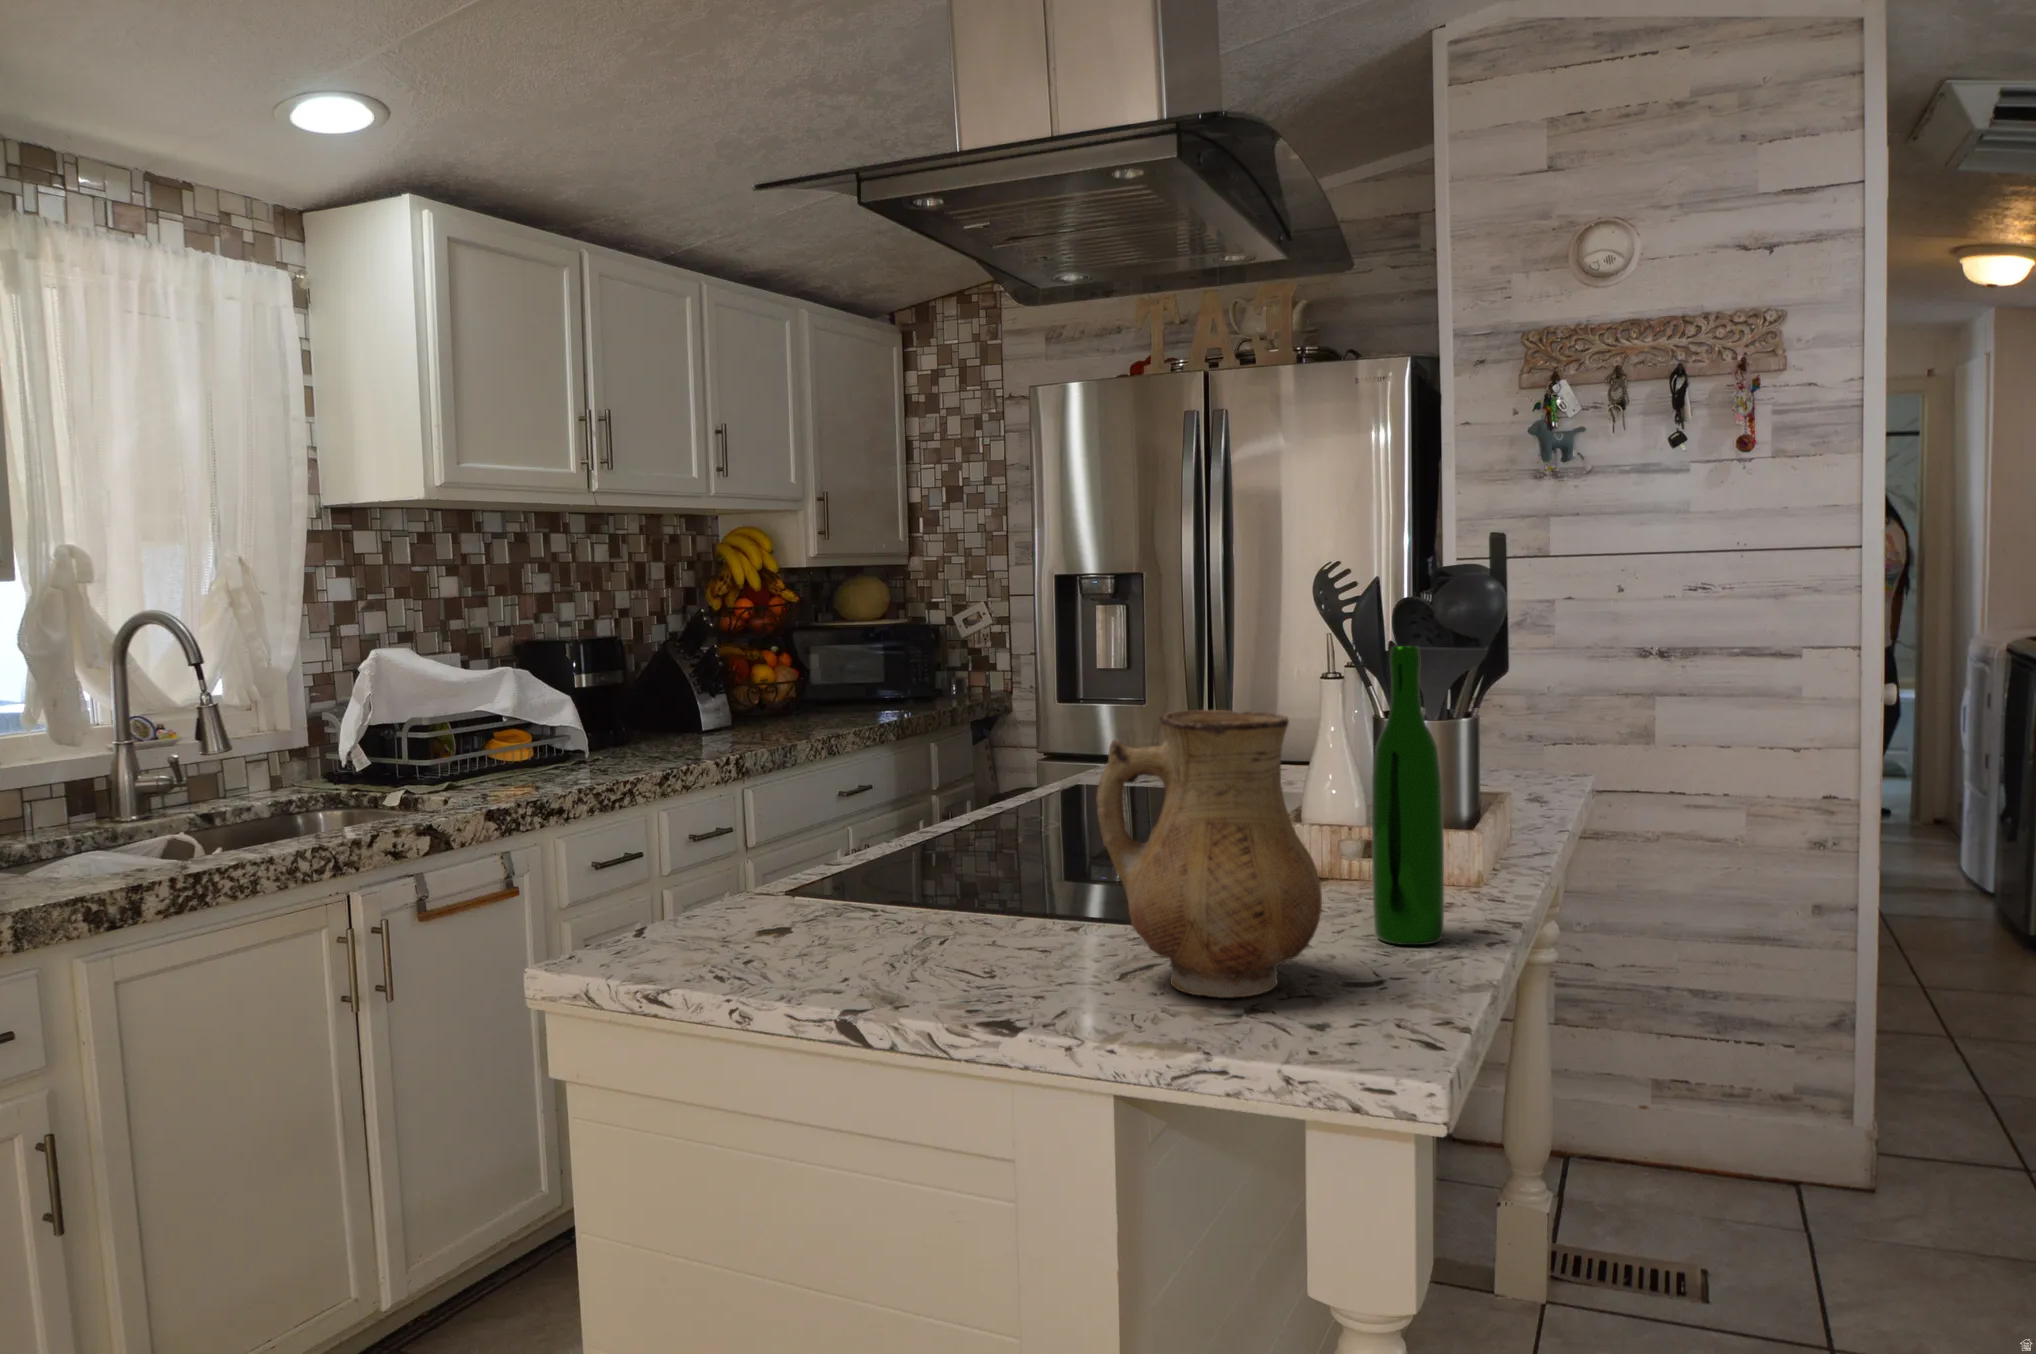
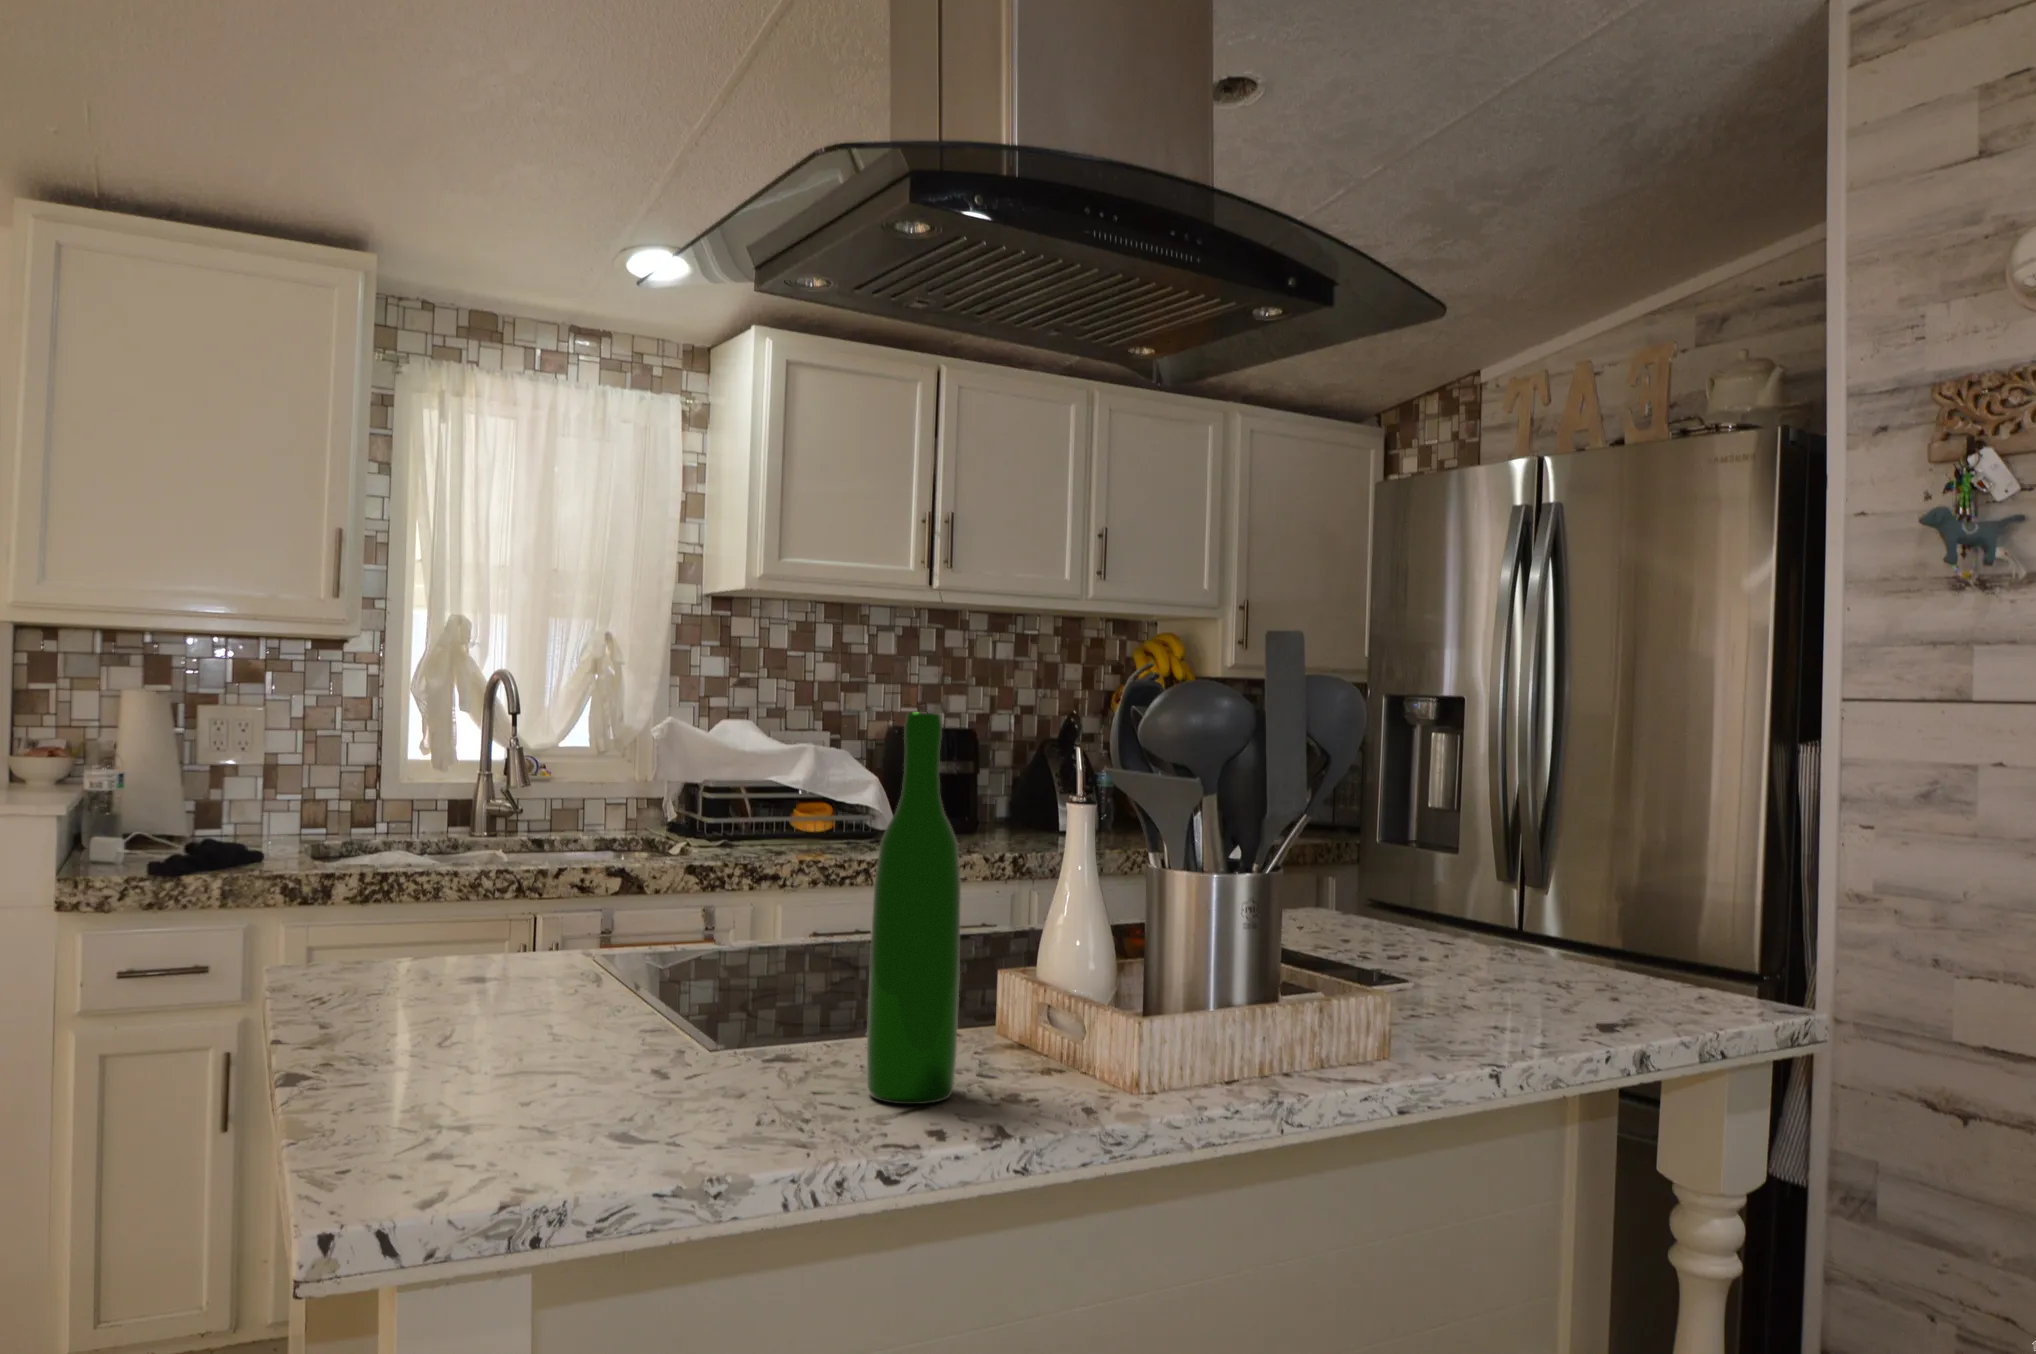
ceramic pitcher: present [1097,710,1322,997] -> none [467,762,702,1100]

